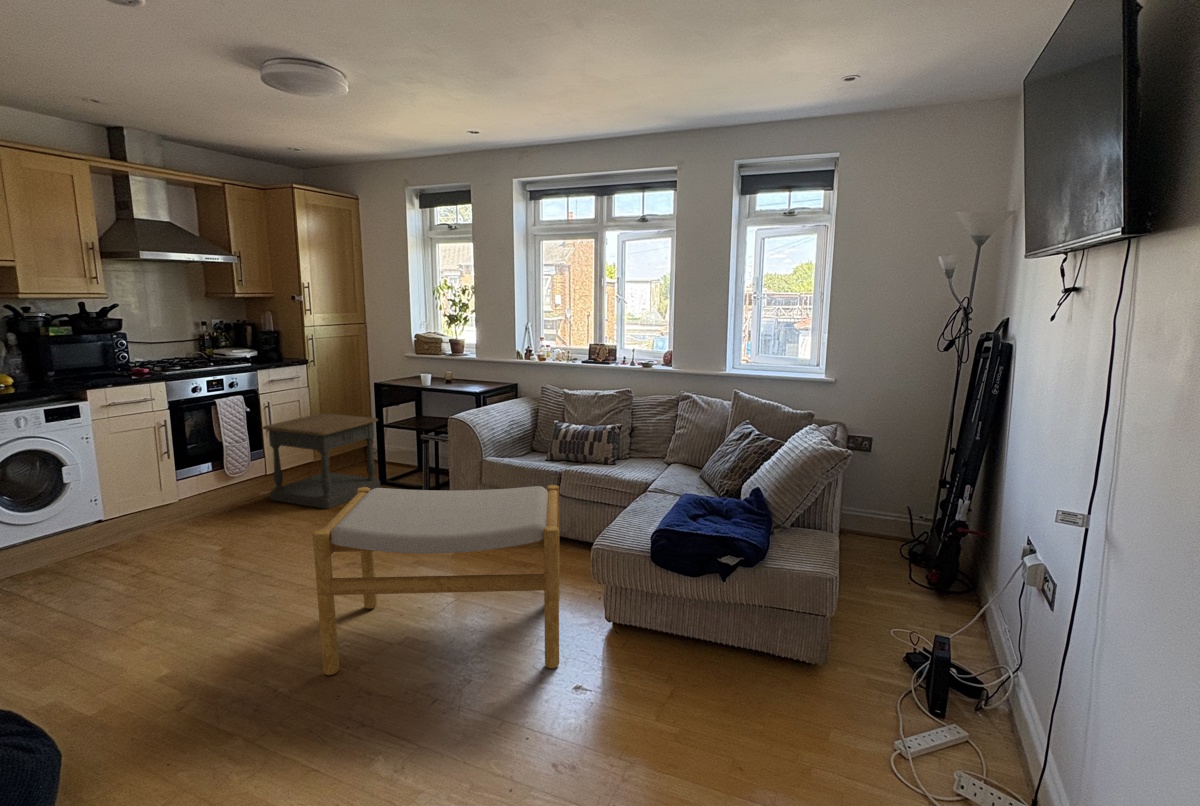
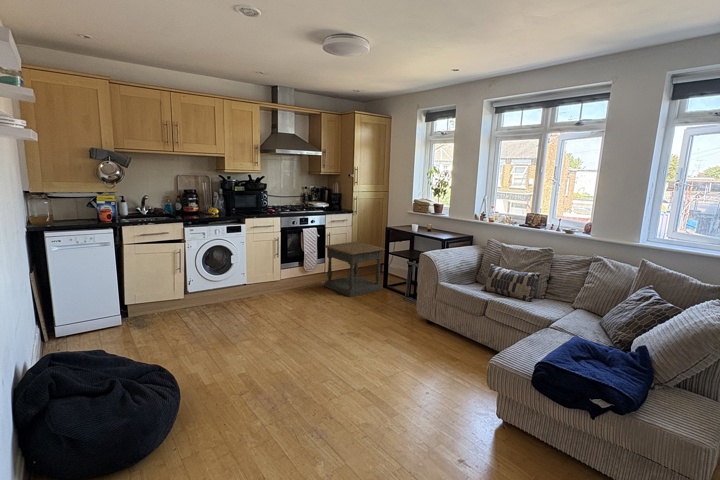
footstool: present [313,485,560,675] -> none [312,290,473,441]

